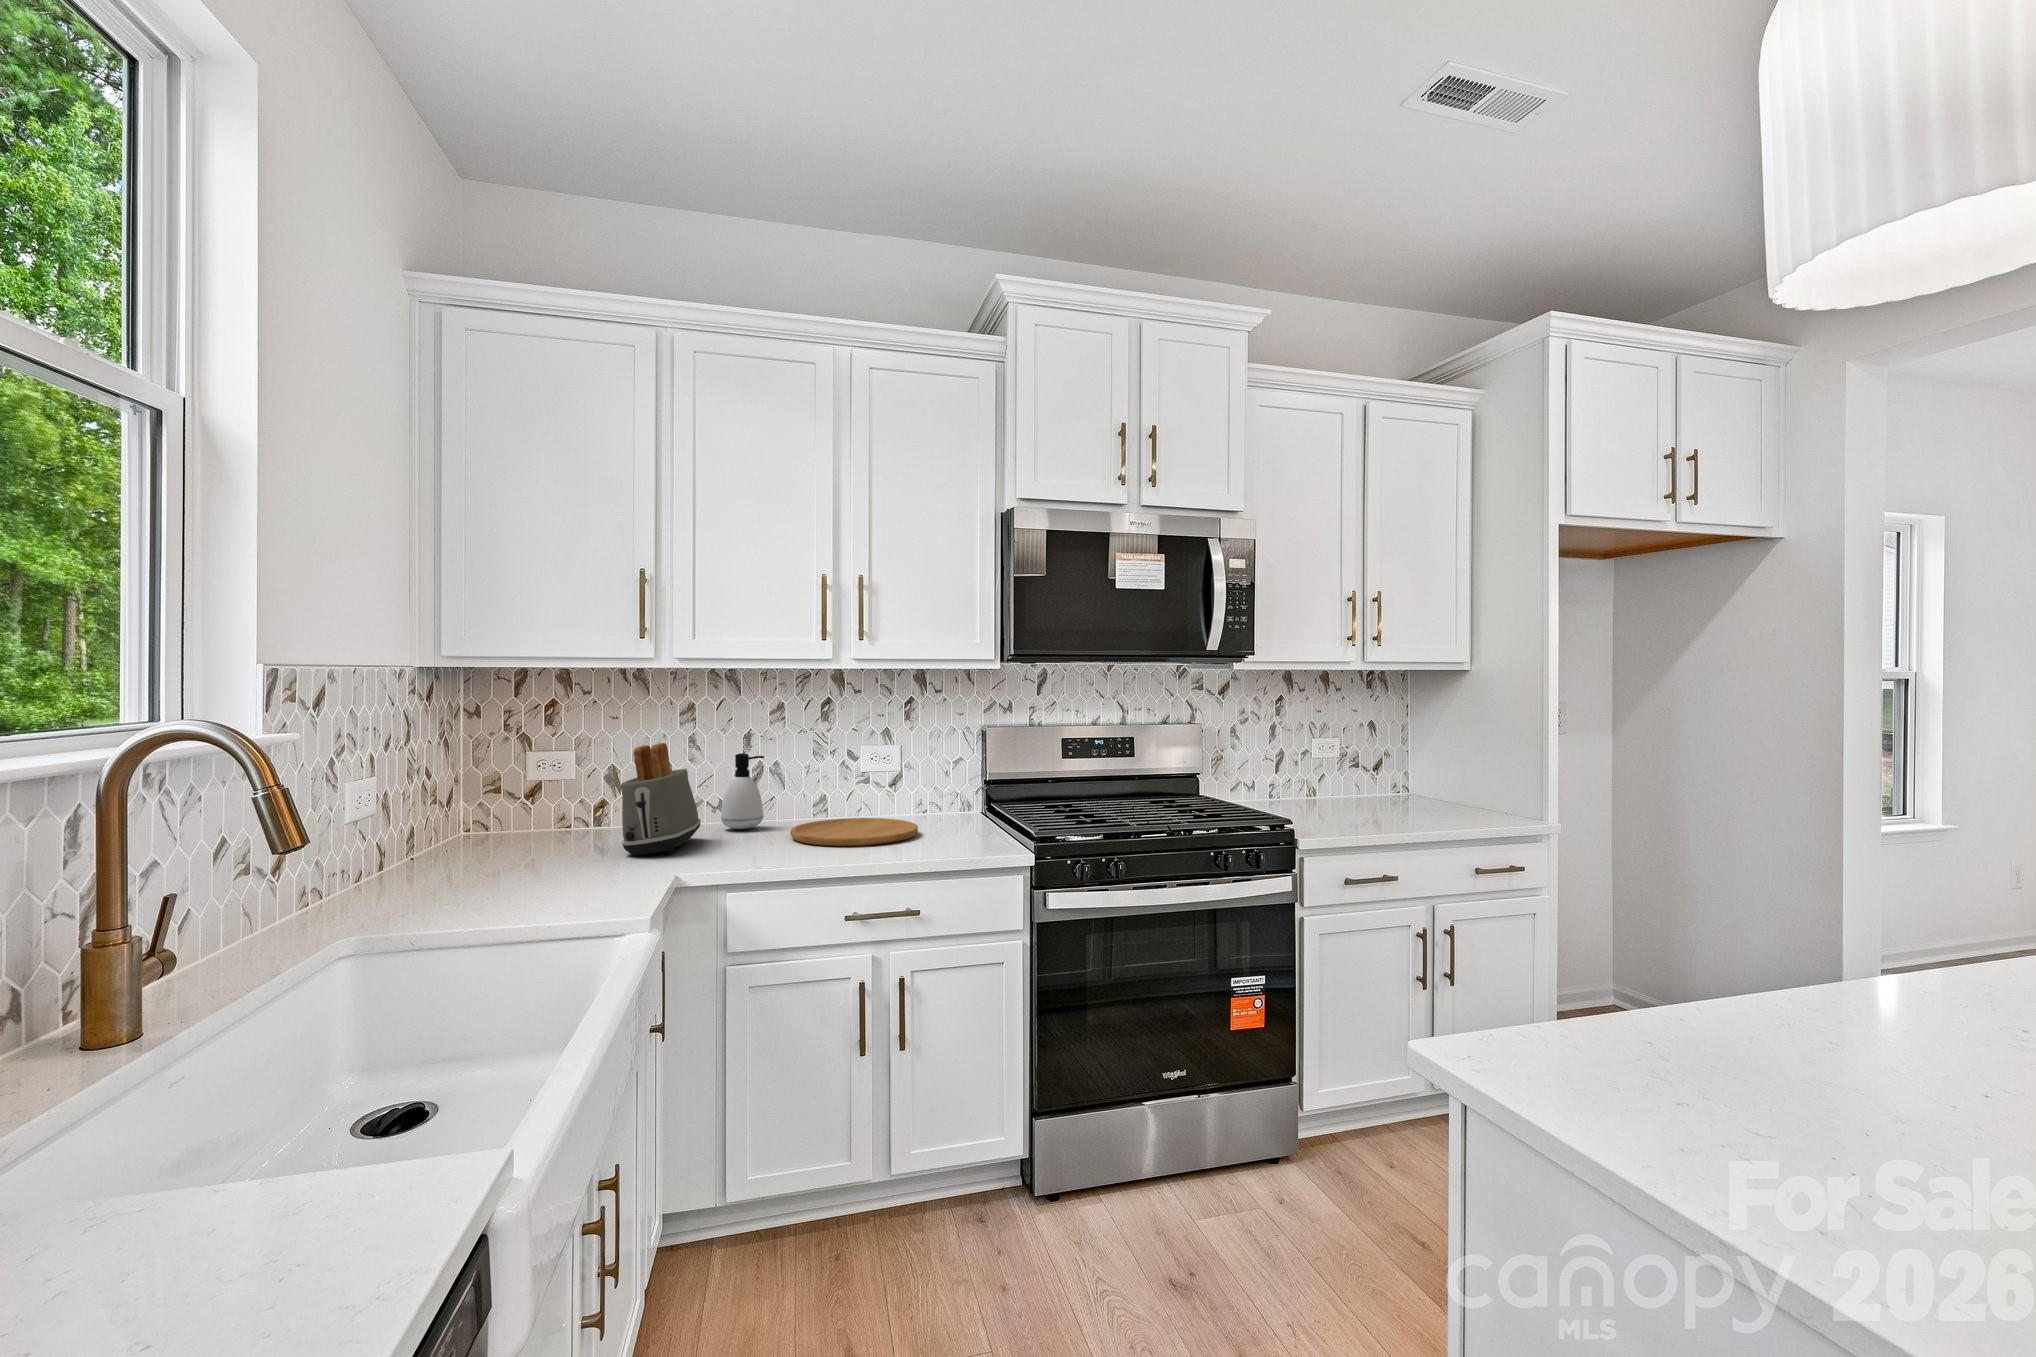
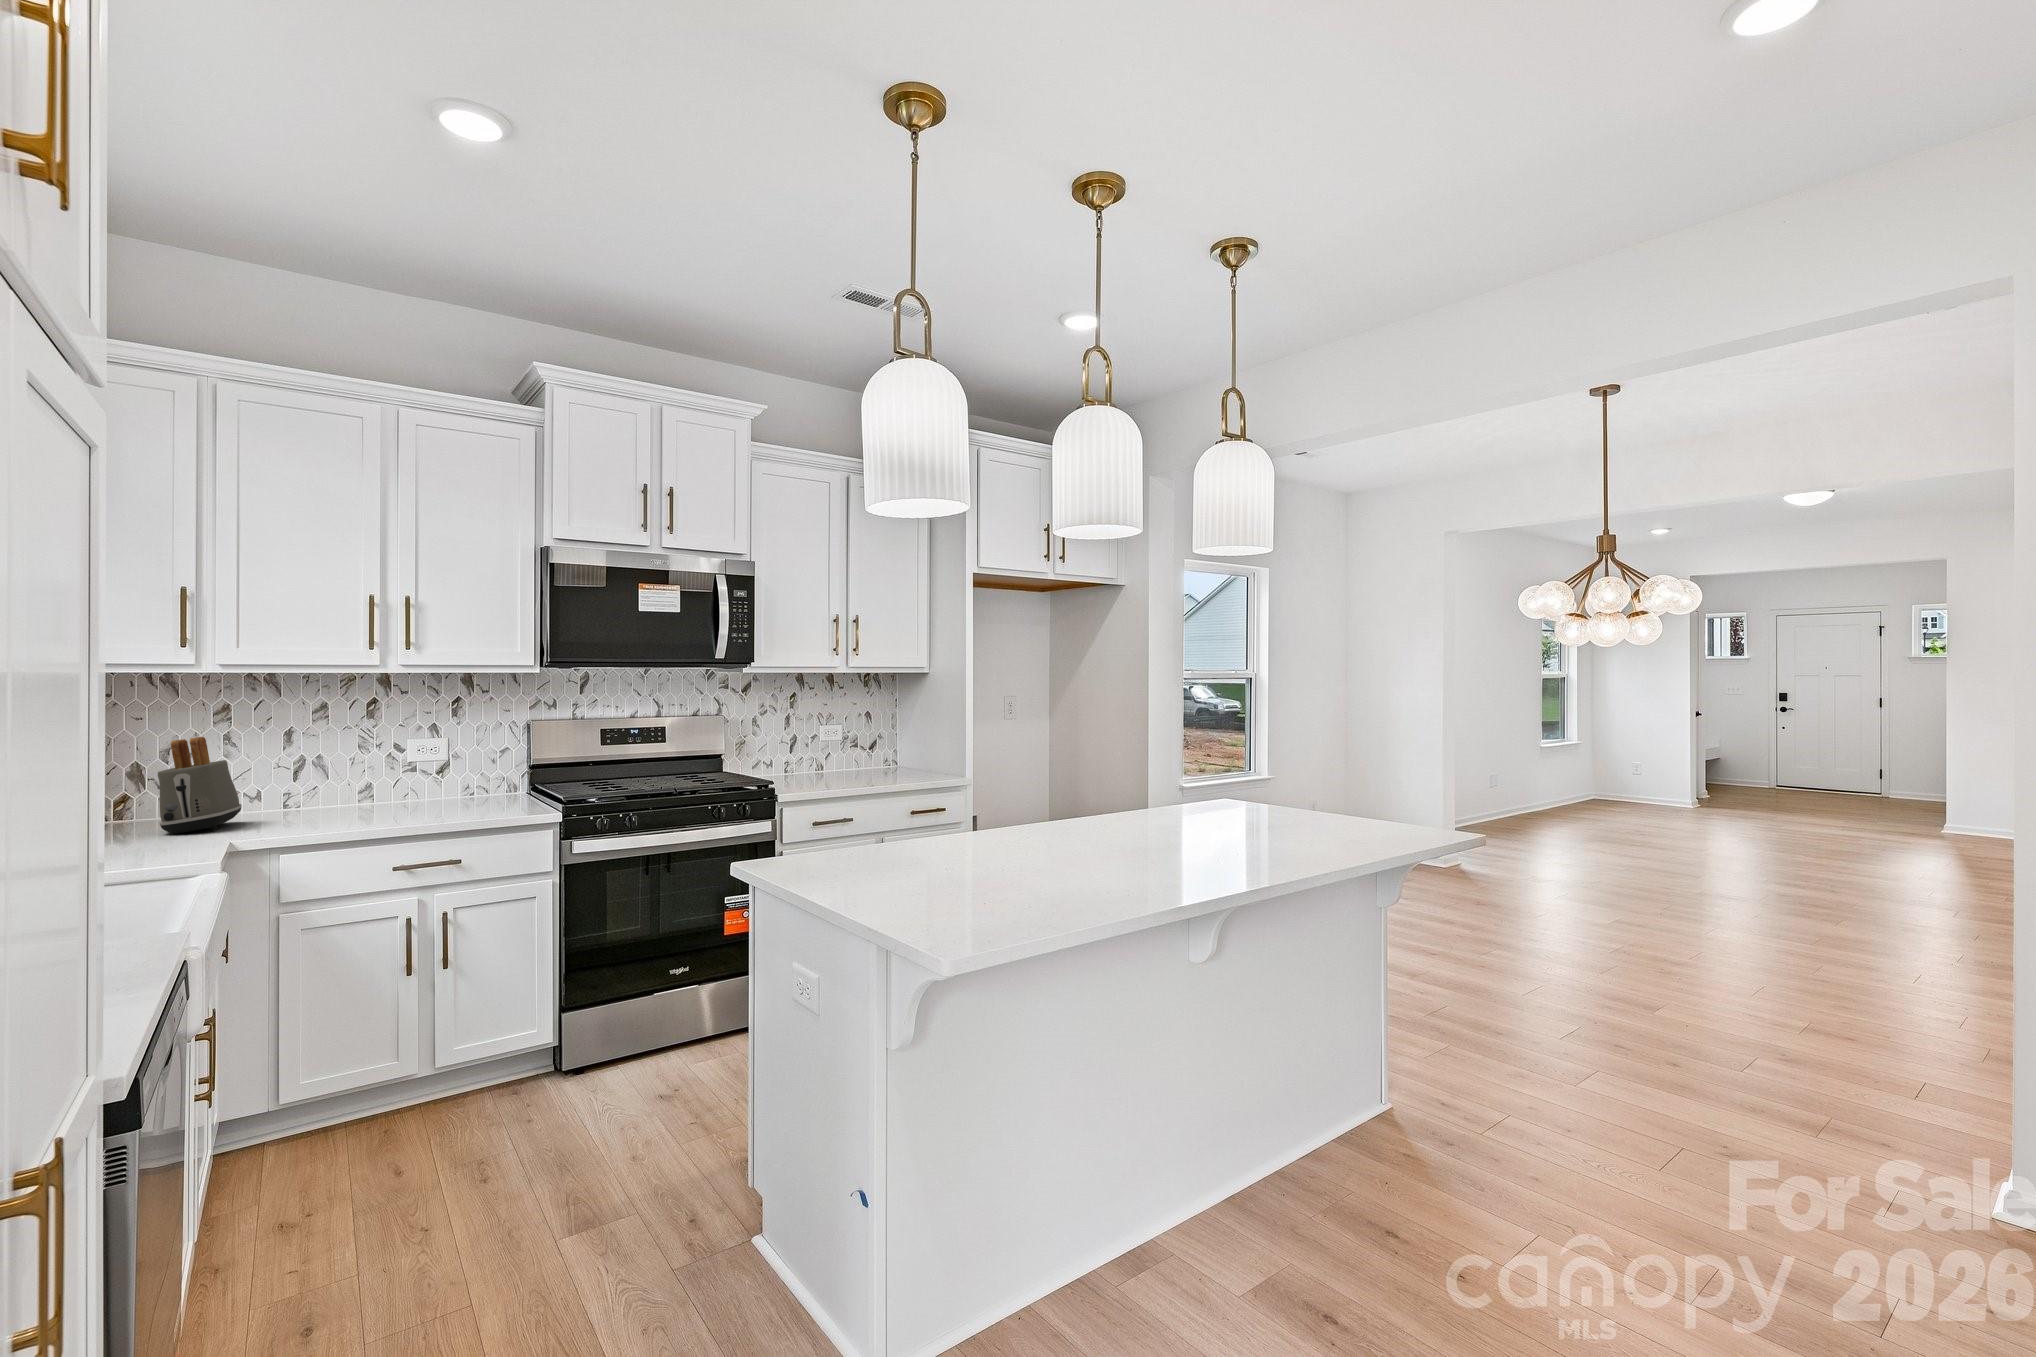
soap dispenser: present [721,753,764,829] -> none [262,747,308,814]
cutting board: present [790,818,918,846] -> none [336,799,462,818]

